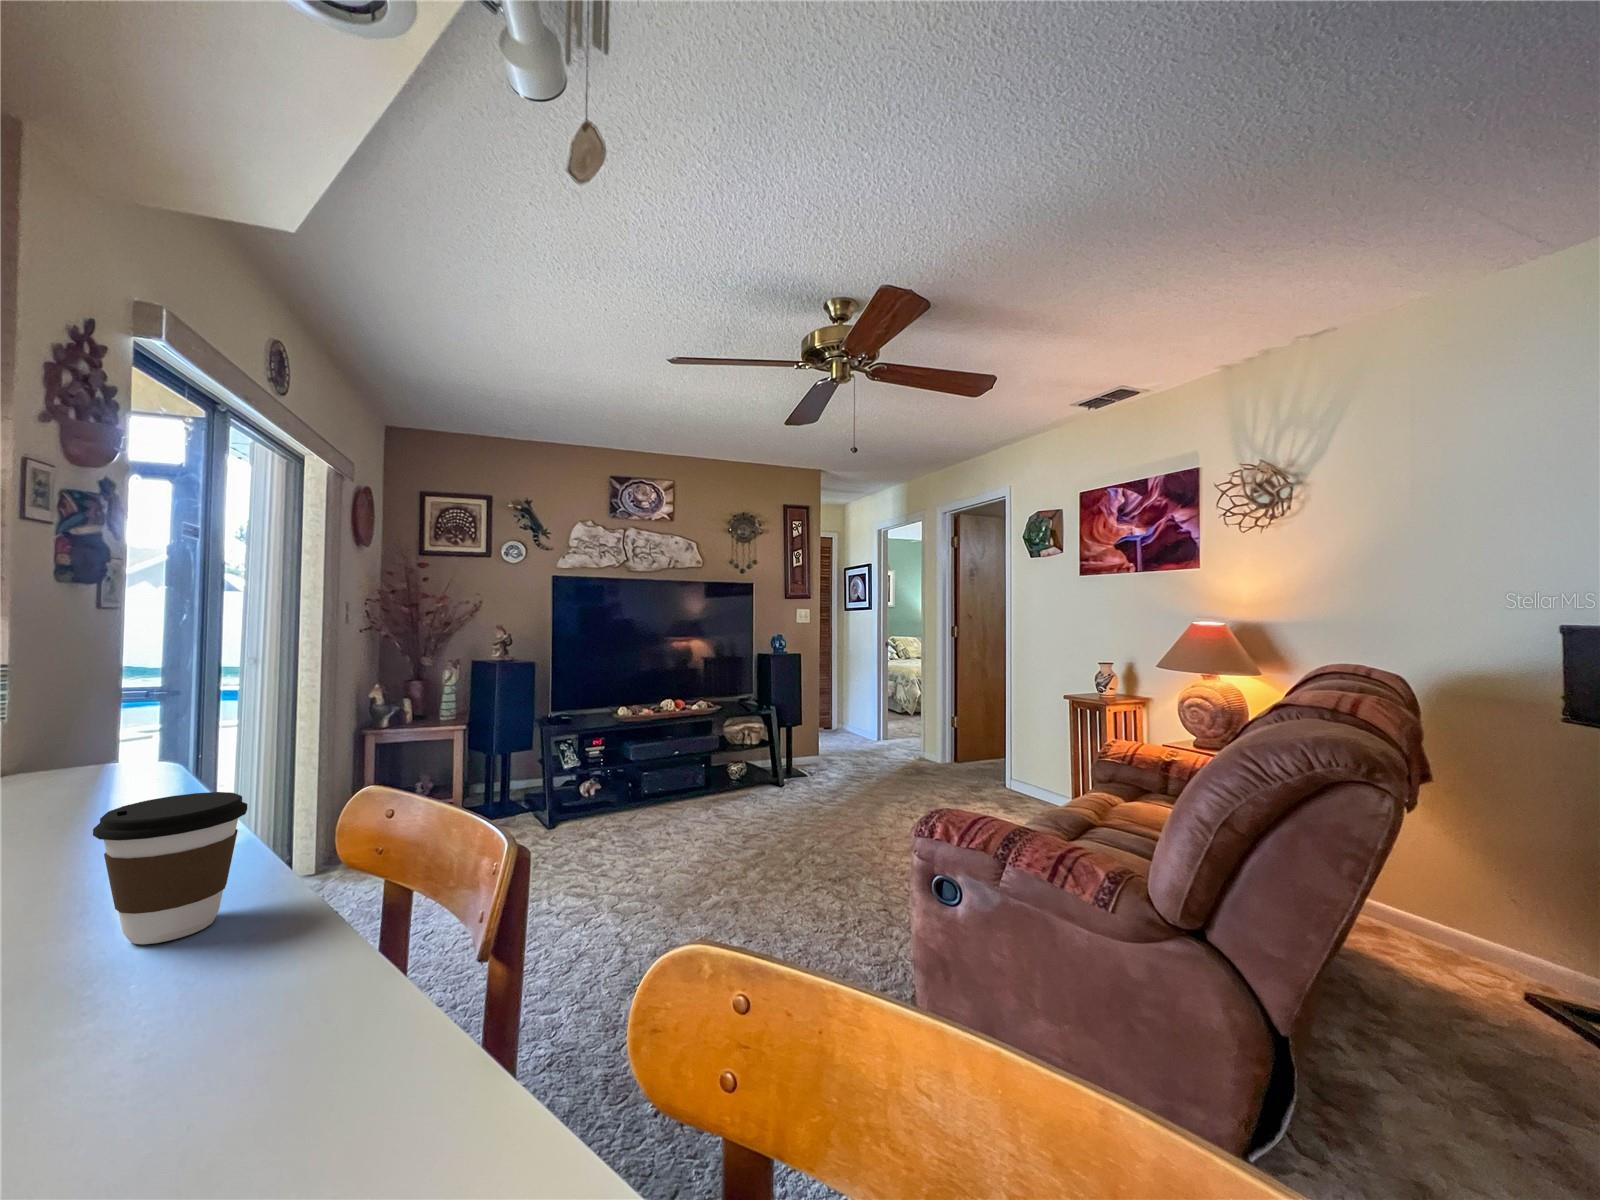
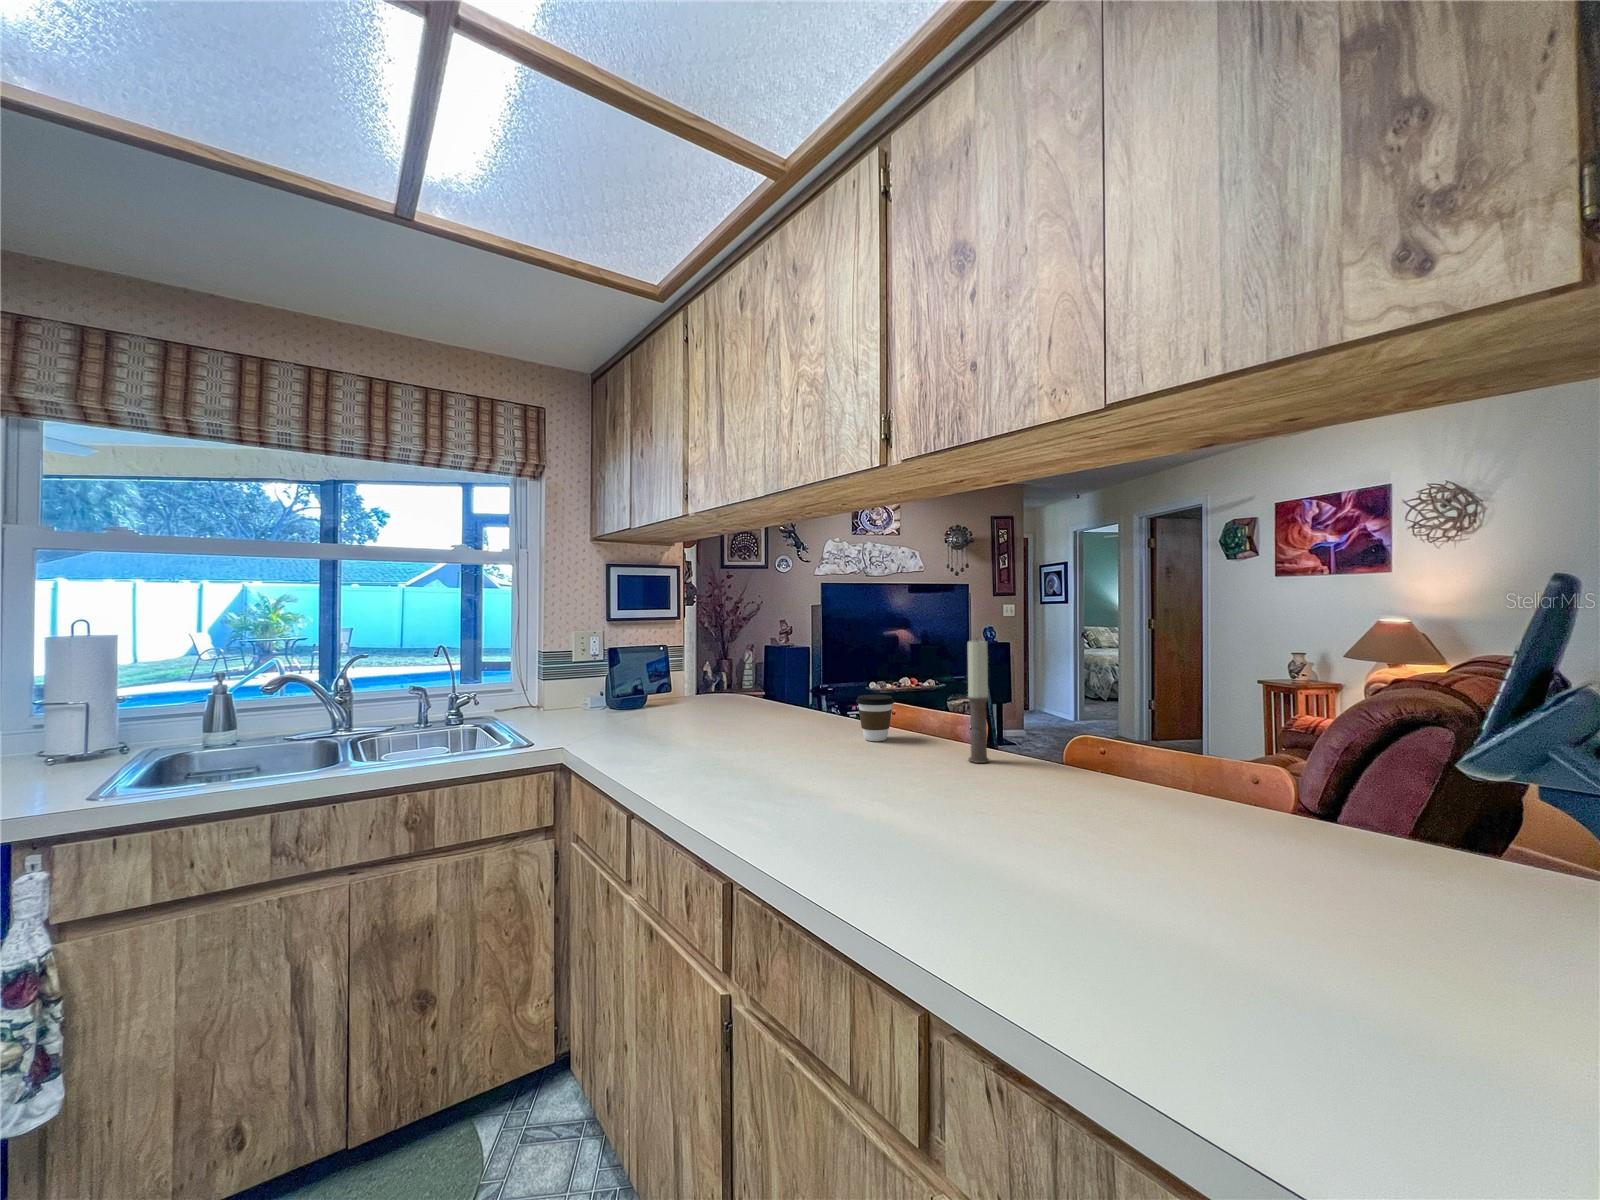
candle: none [253,624,352,1102] -> present [967,640,989,763]

